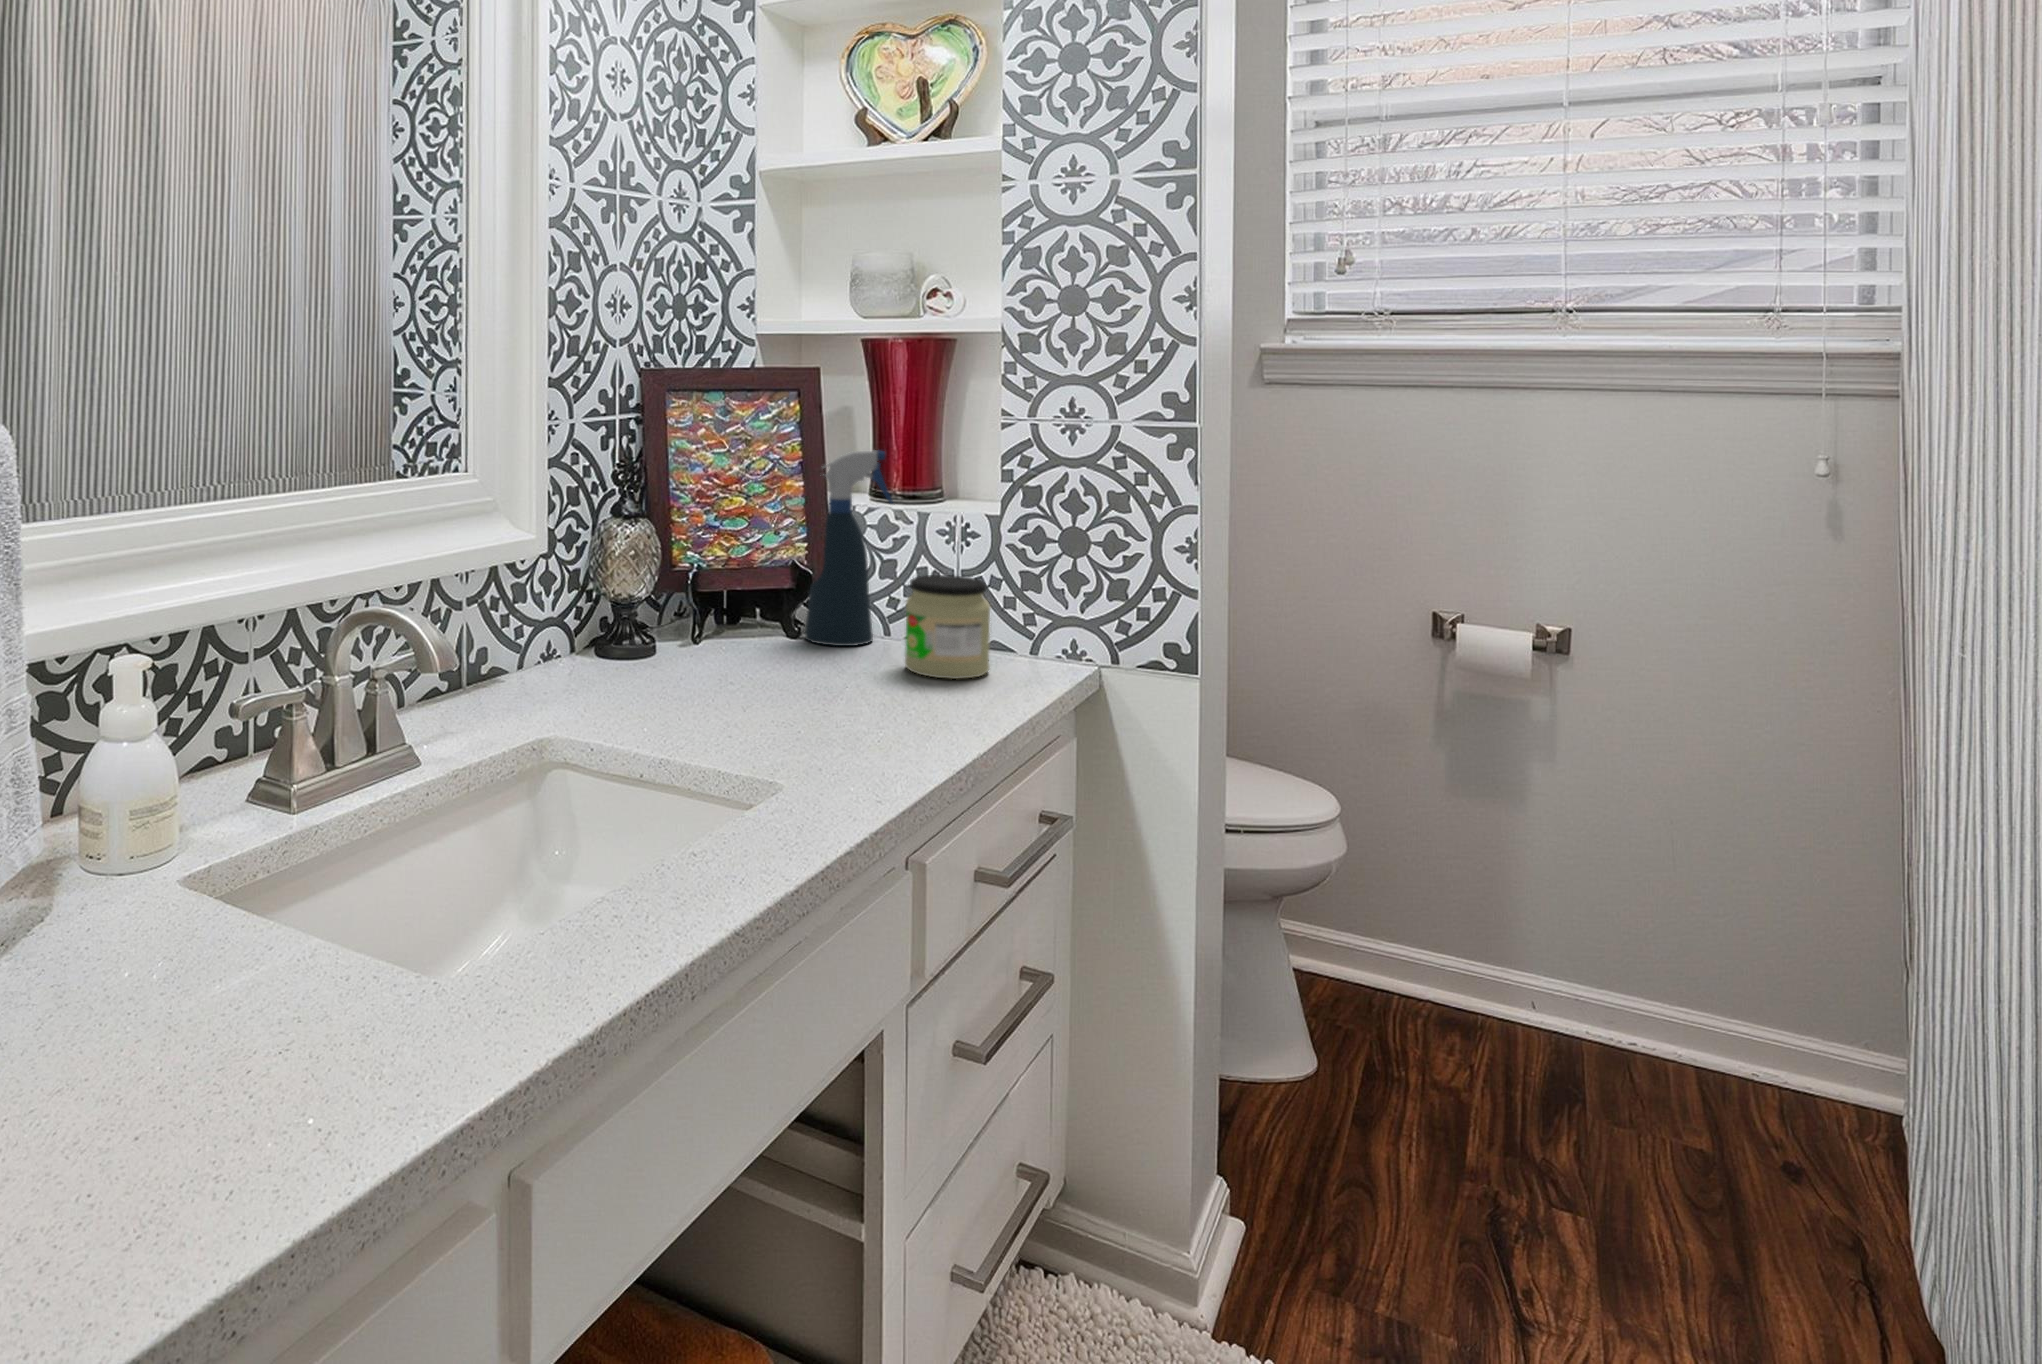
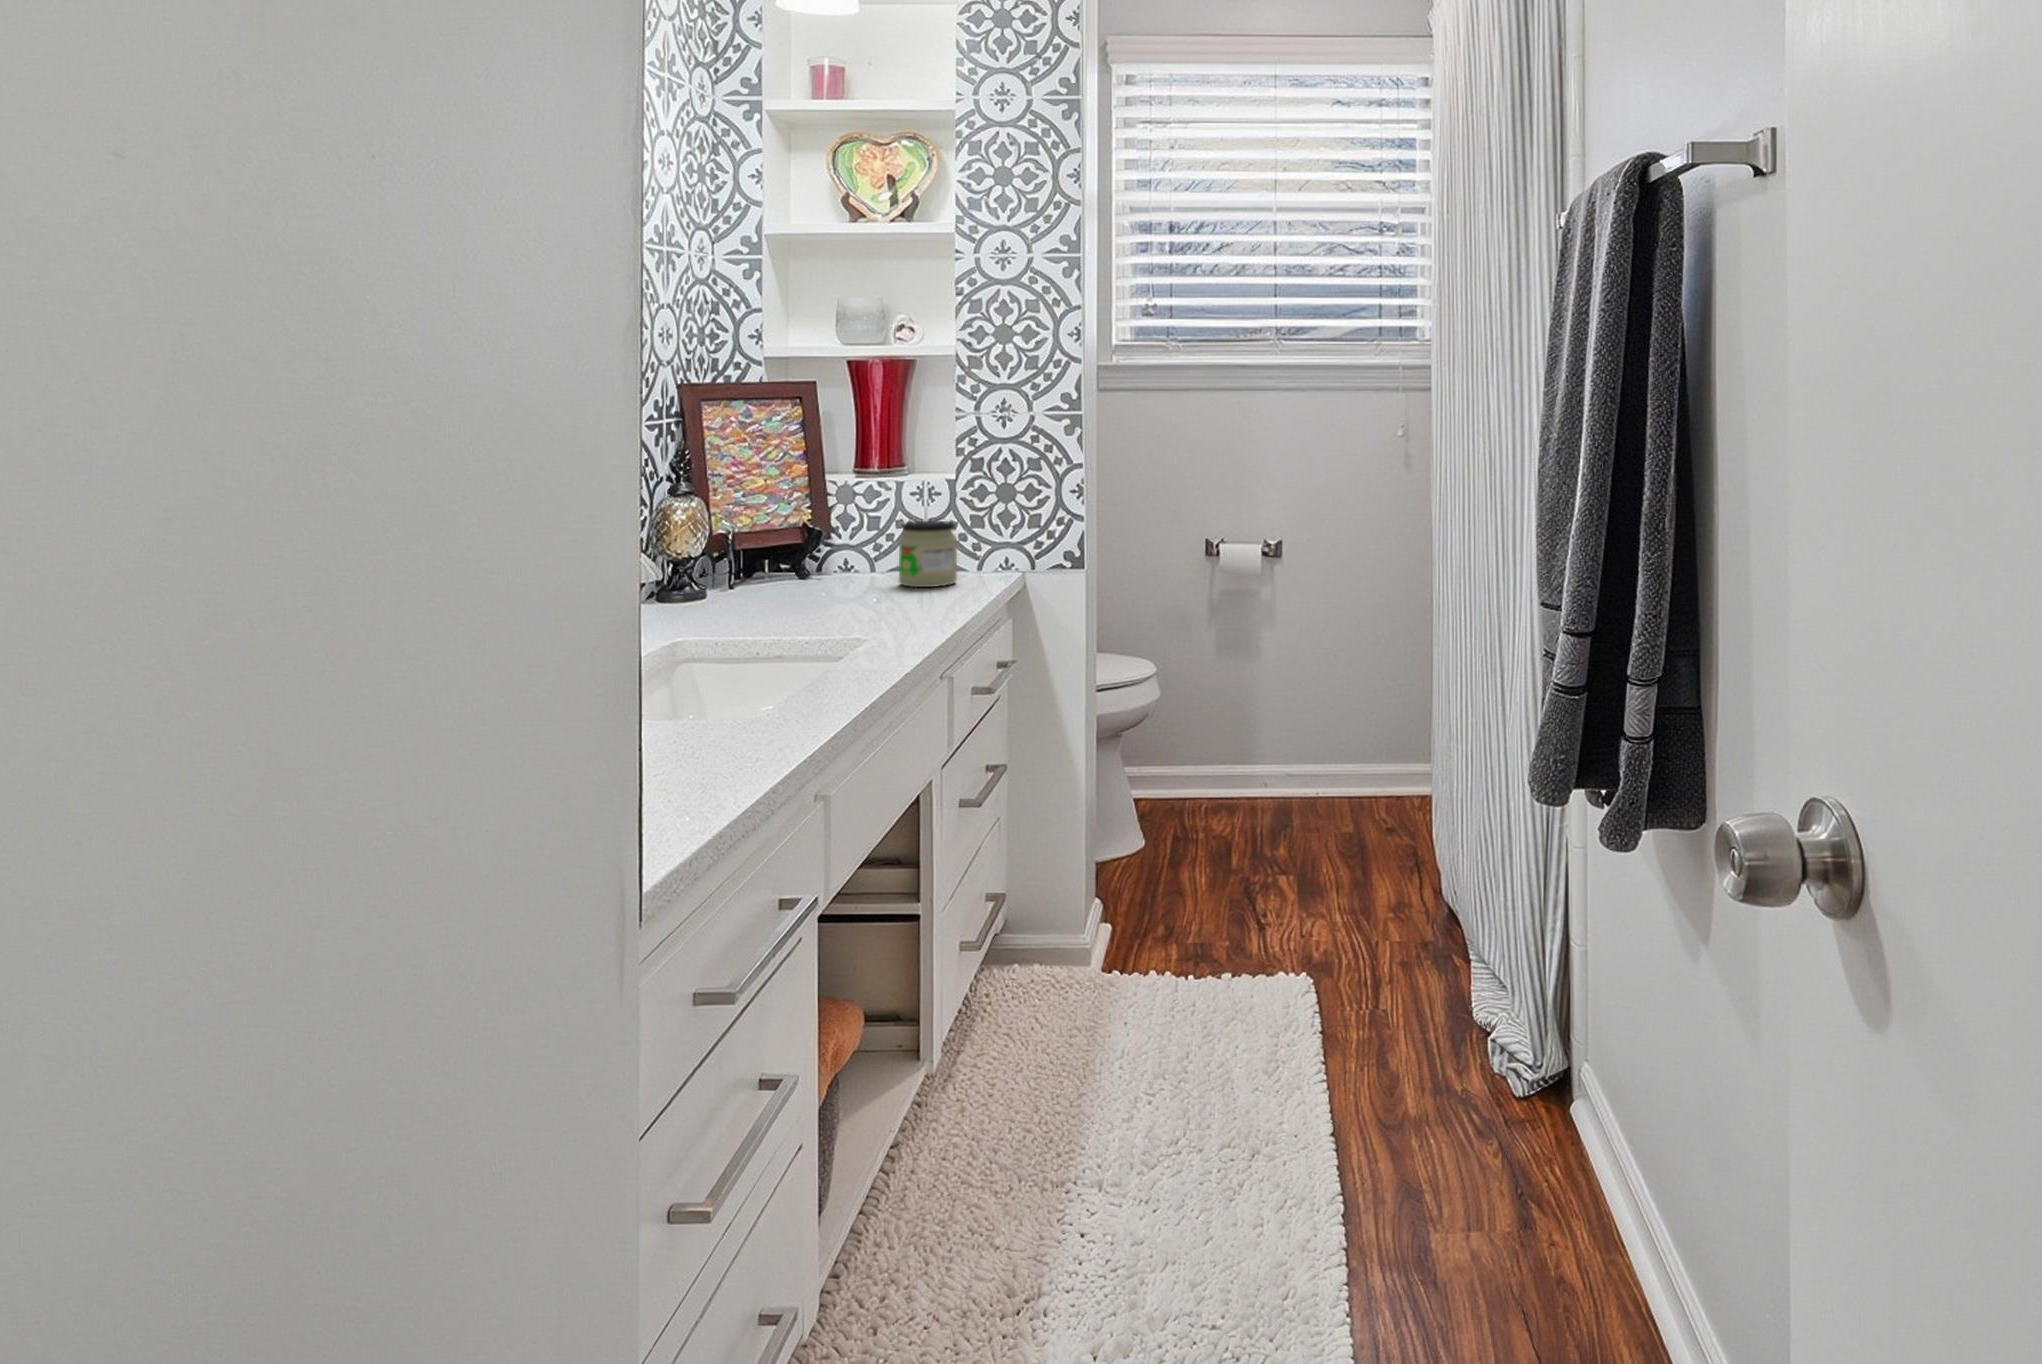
spray bottle: present [805,450,893,646] -> none [811,440,877,580]

